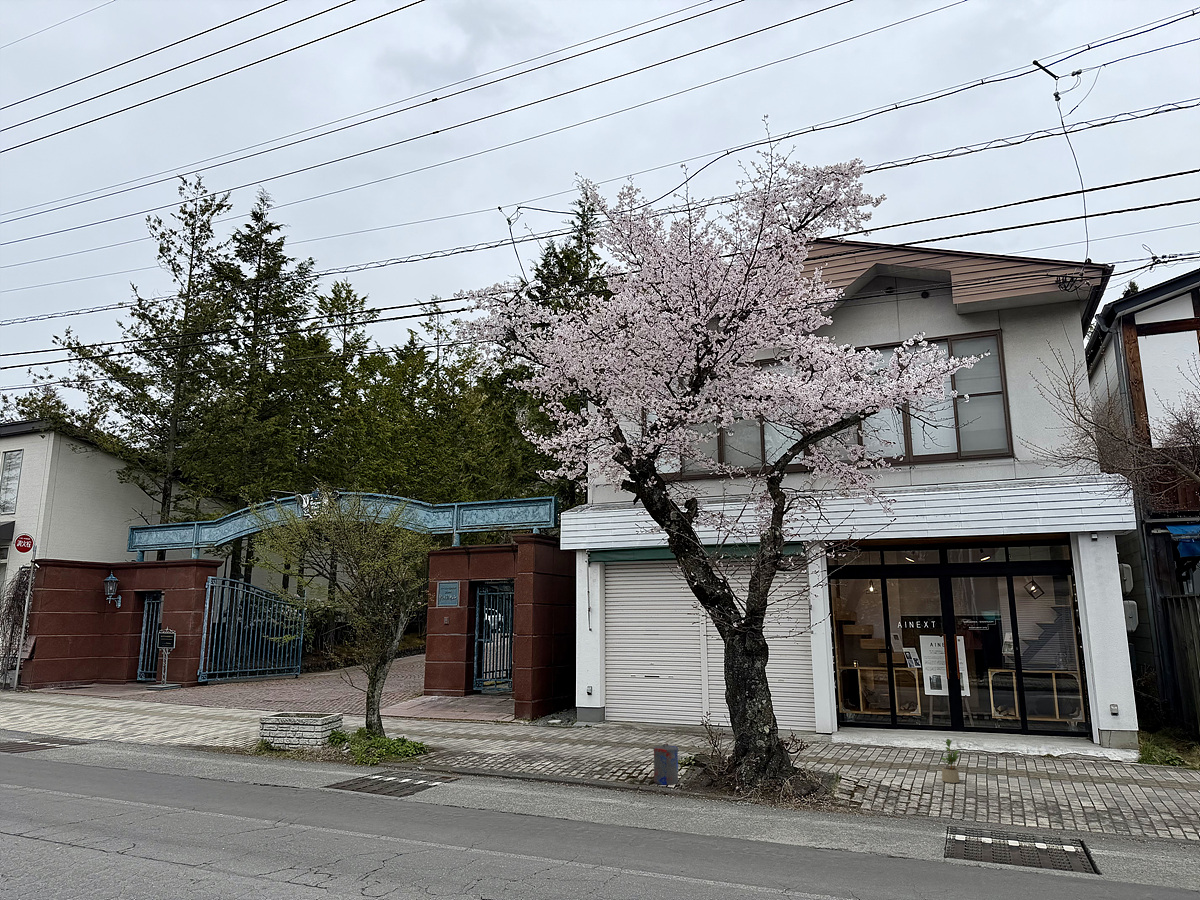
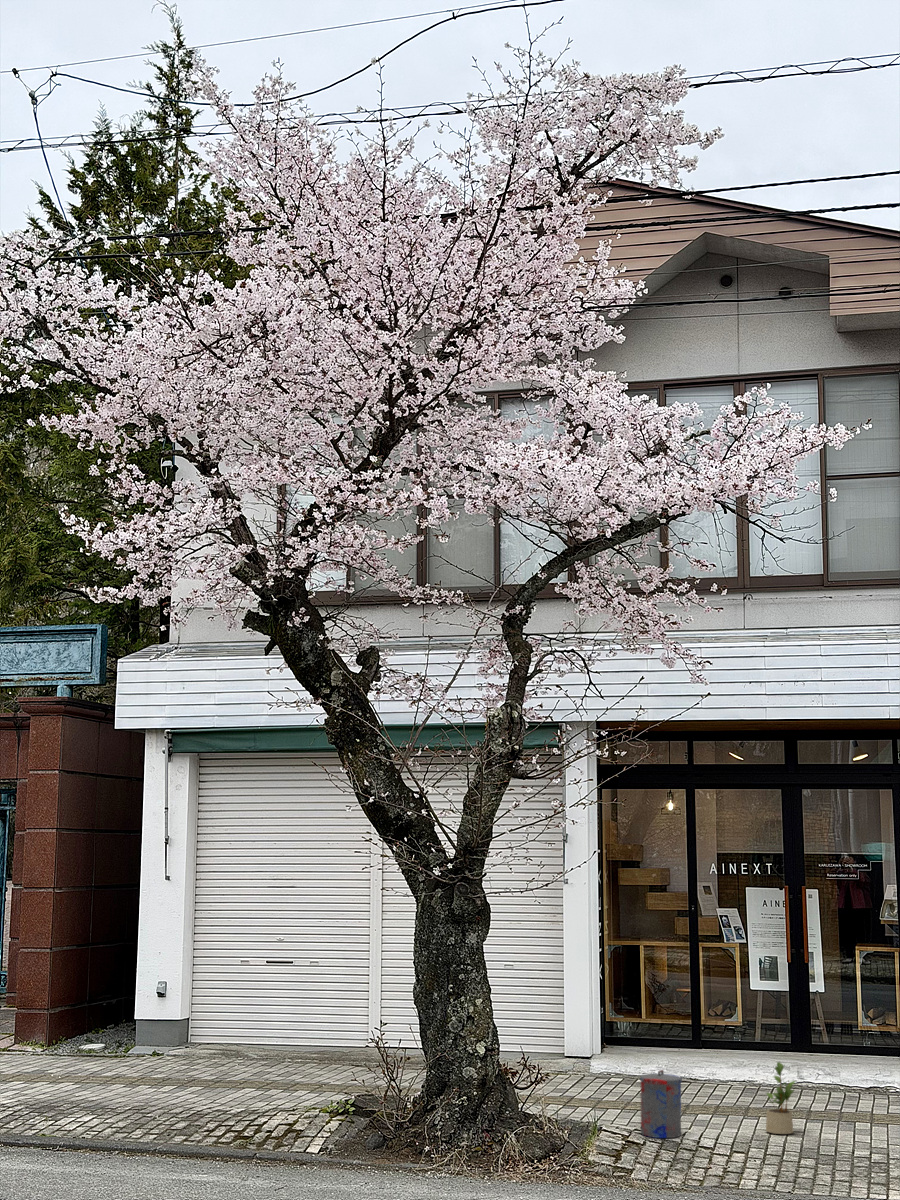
trash can: present [653,743,678,785] -> present [640,1070,682,1138]

